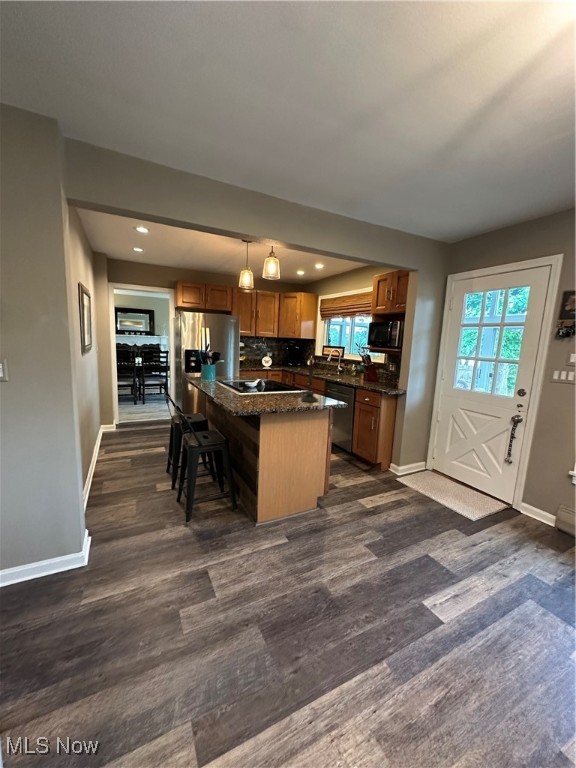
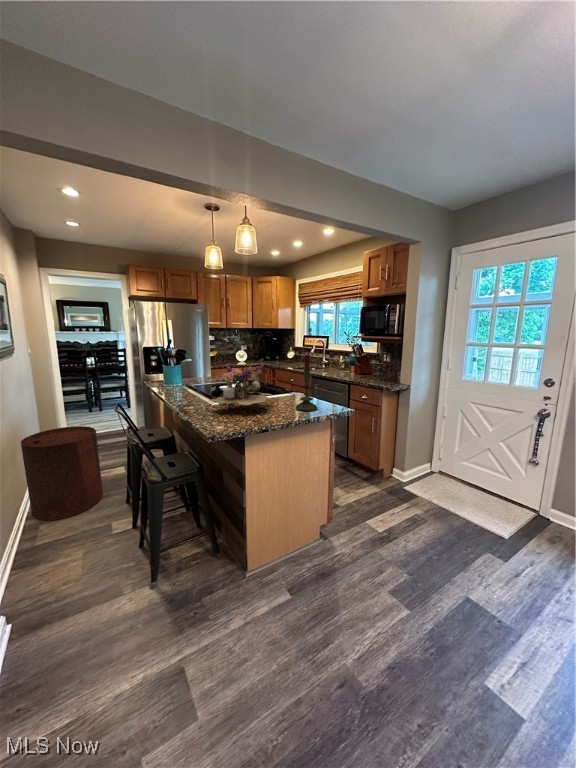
flower arrangement: none [236,361,283,398] -> present [210,359,271,409]
trash can: none [94,409,149,479] -> present [21,426,103,521]

